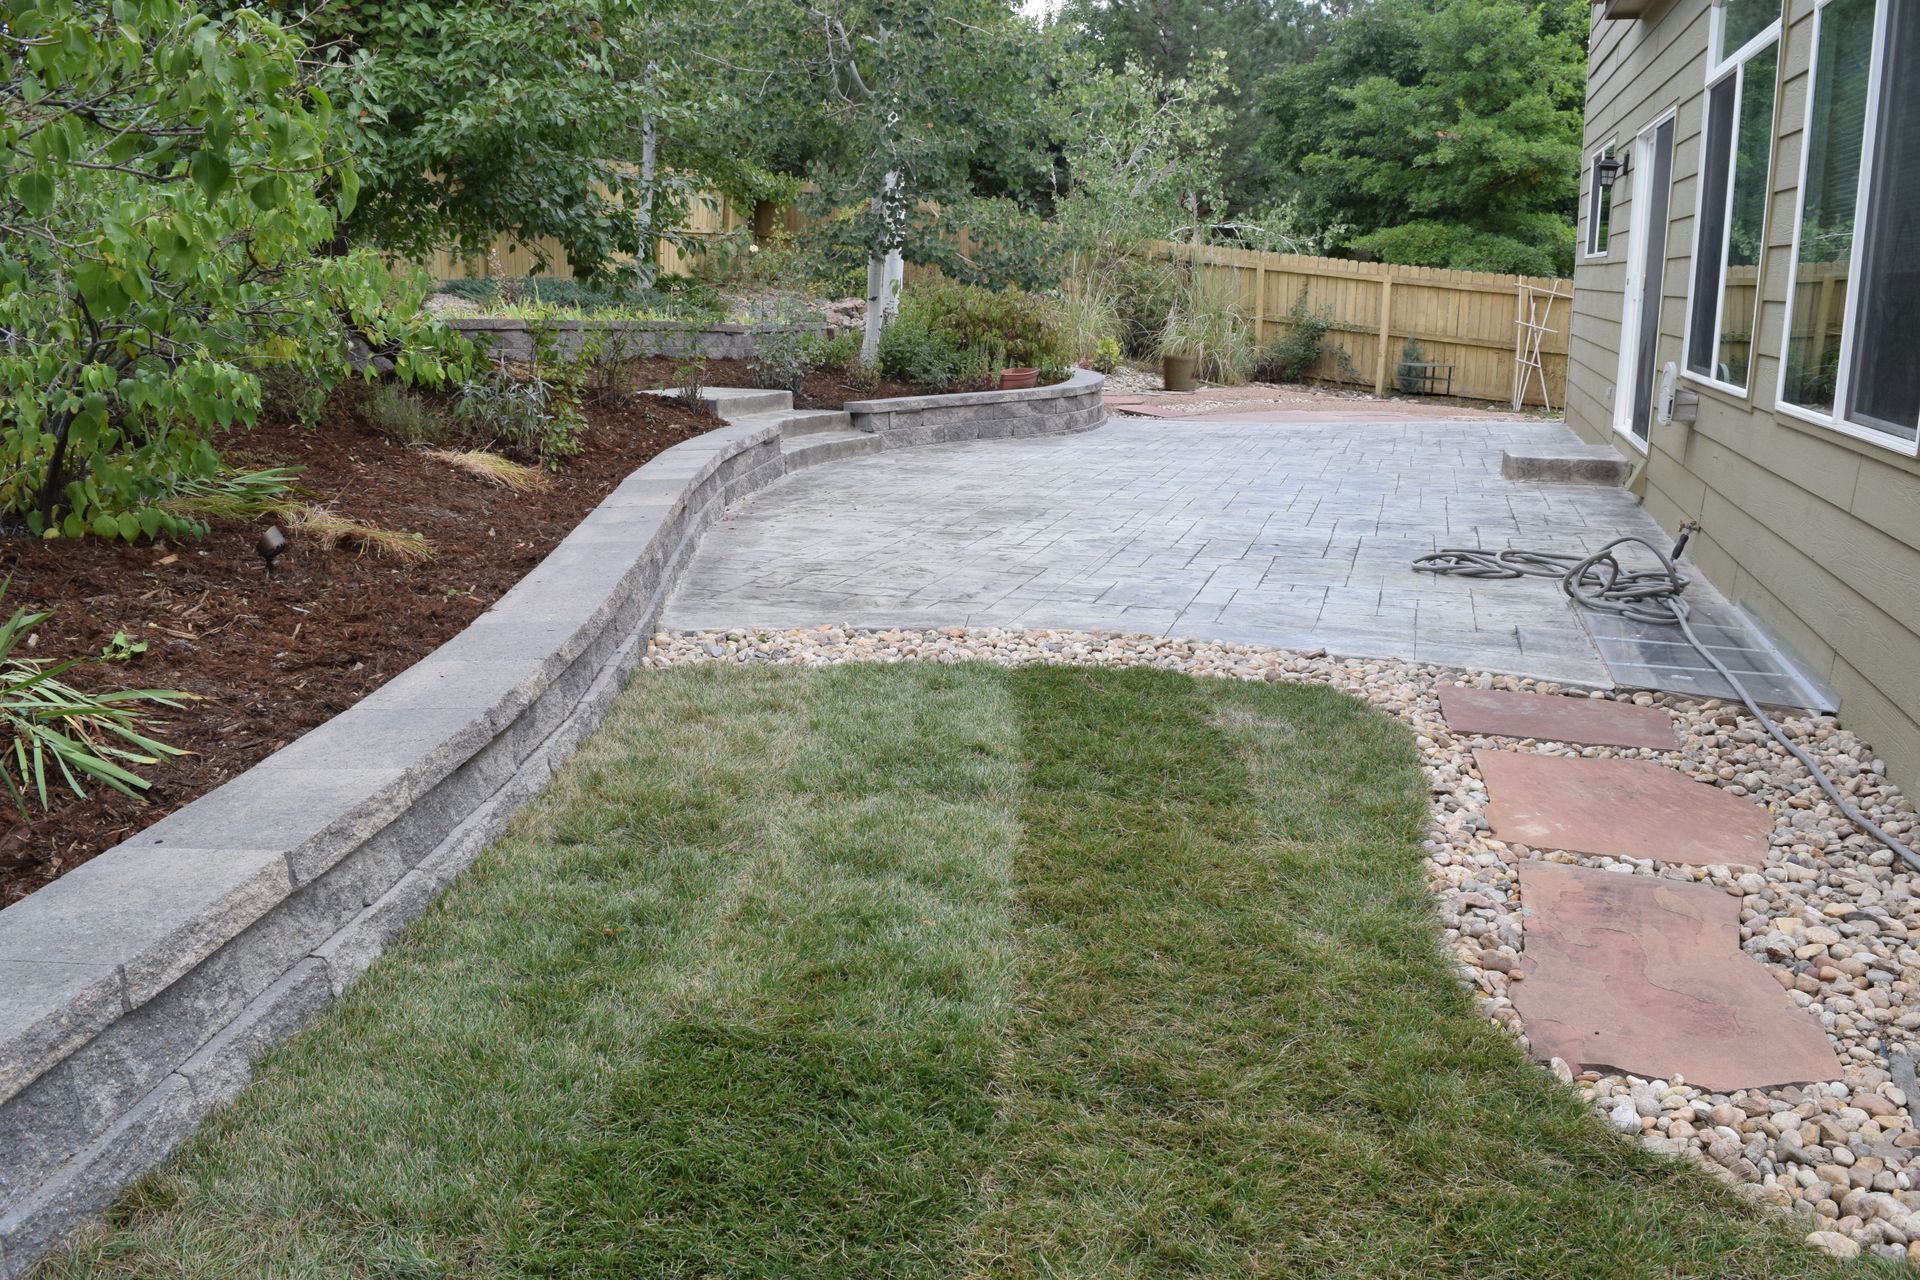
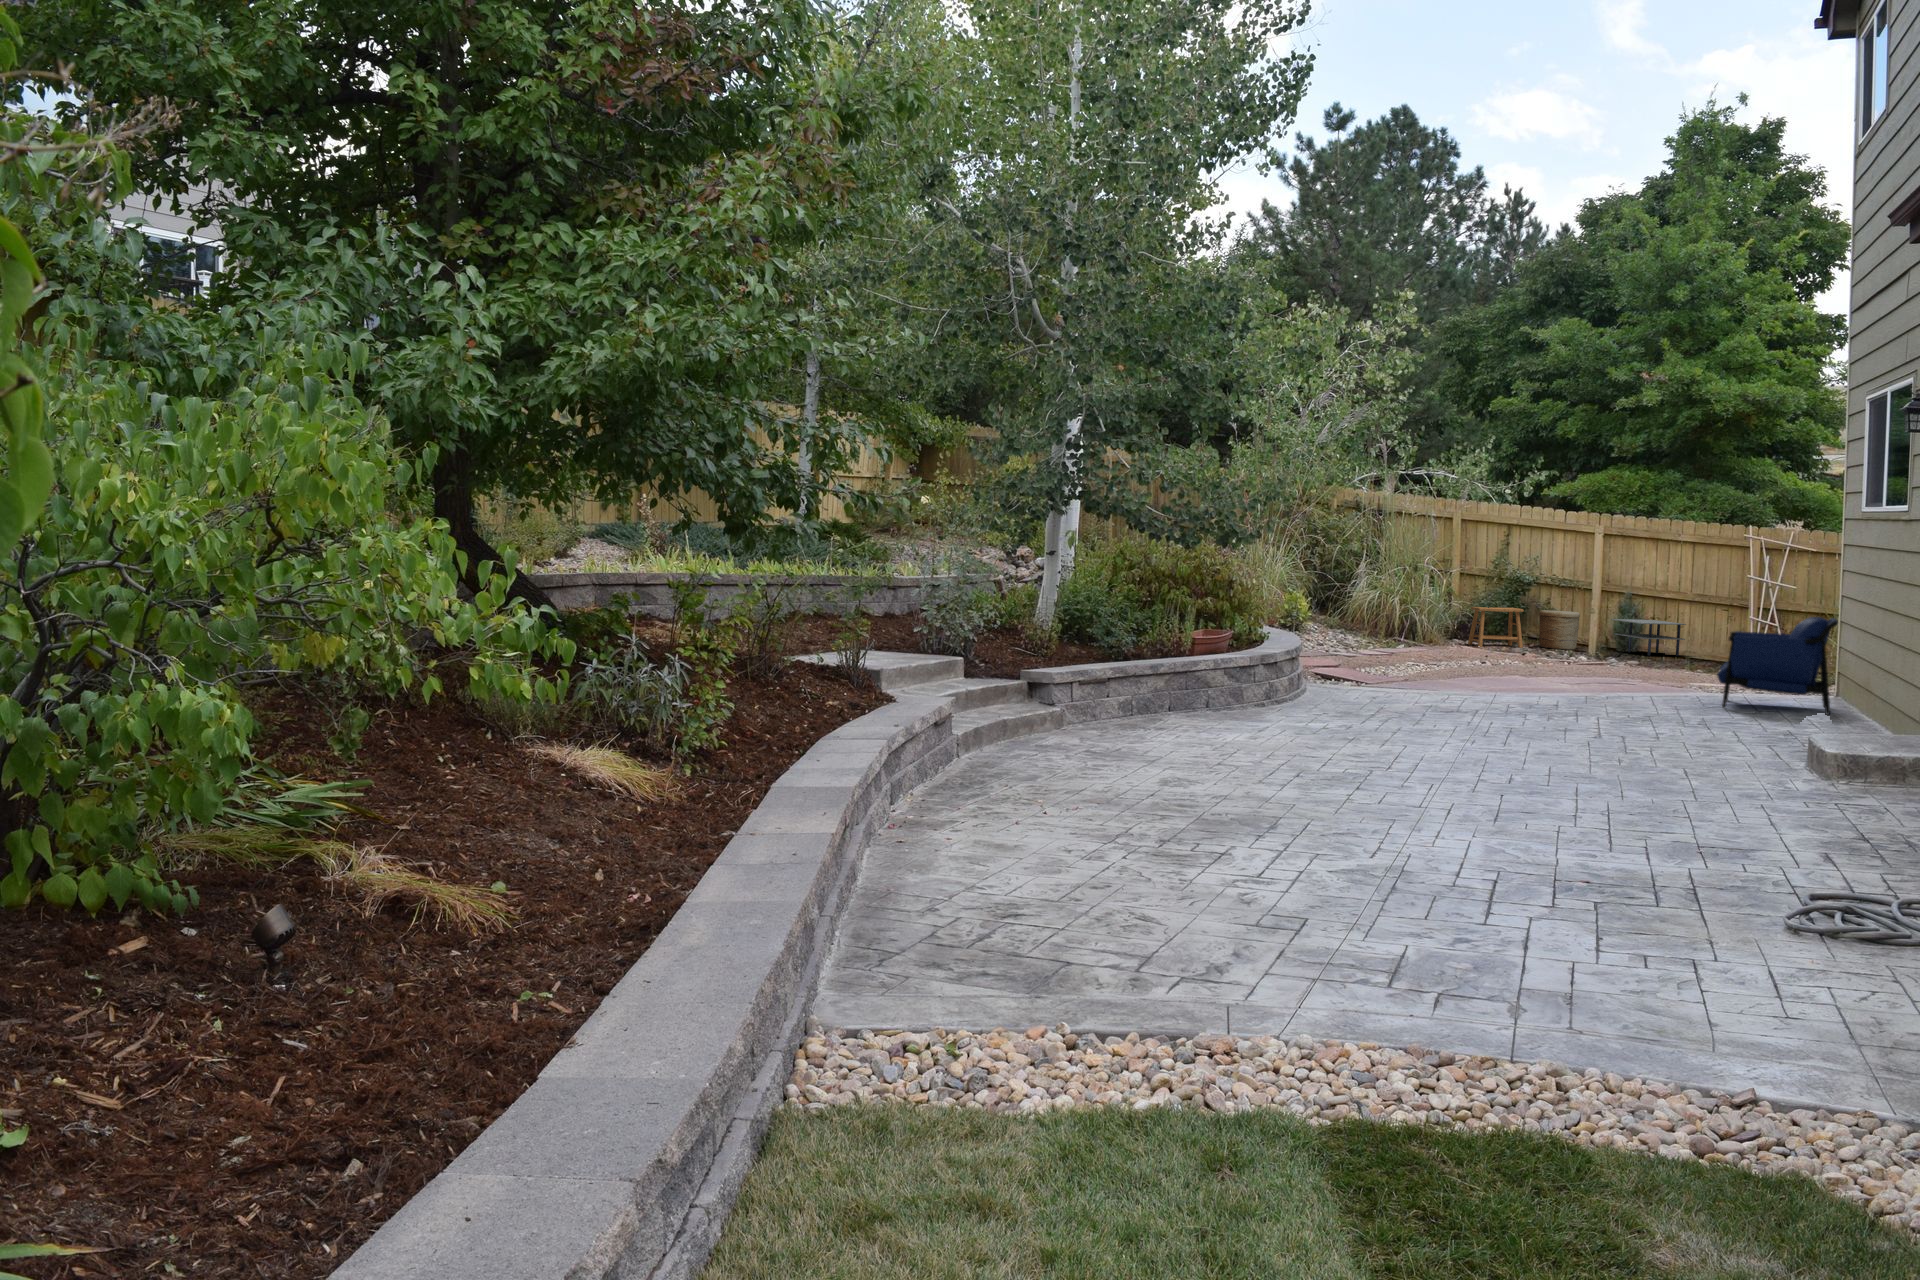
stool: none [1267,353,1317,390] -> present [1468,607,1524,648]
armchair: none [1453,353,1554,438] -> present [1717,617,1838,715]
woven basket: present [1163,355,1197,391] -> present [1539,610,1580,650]

